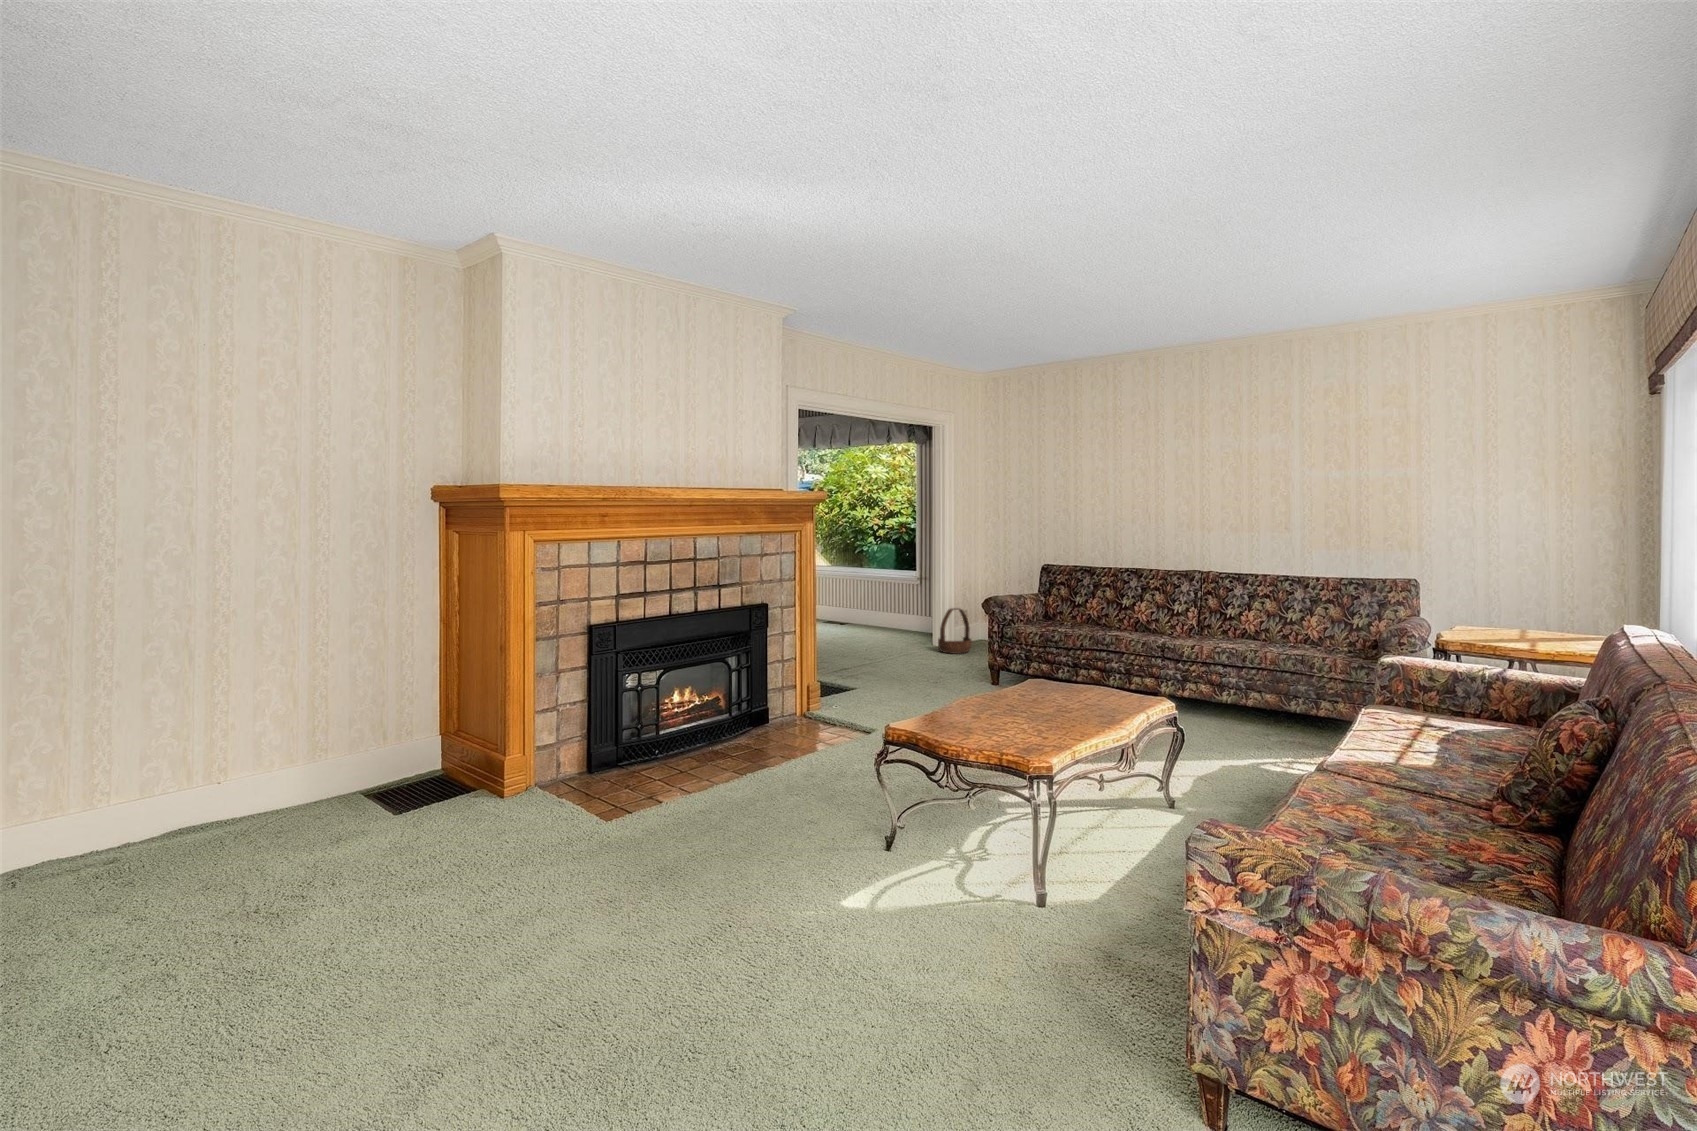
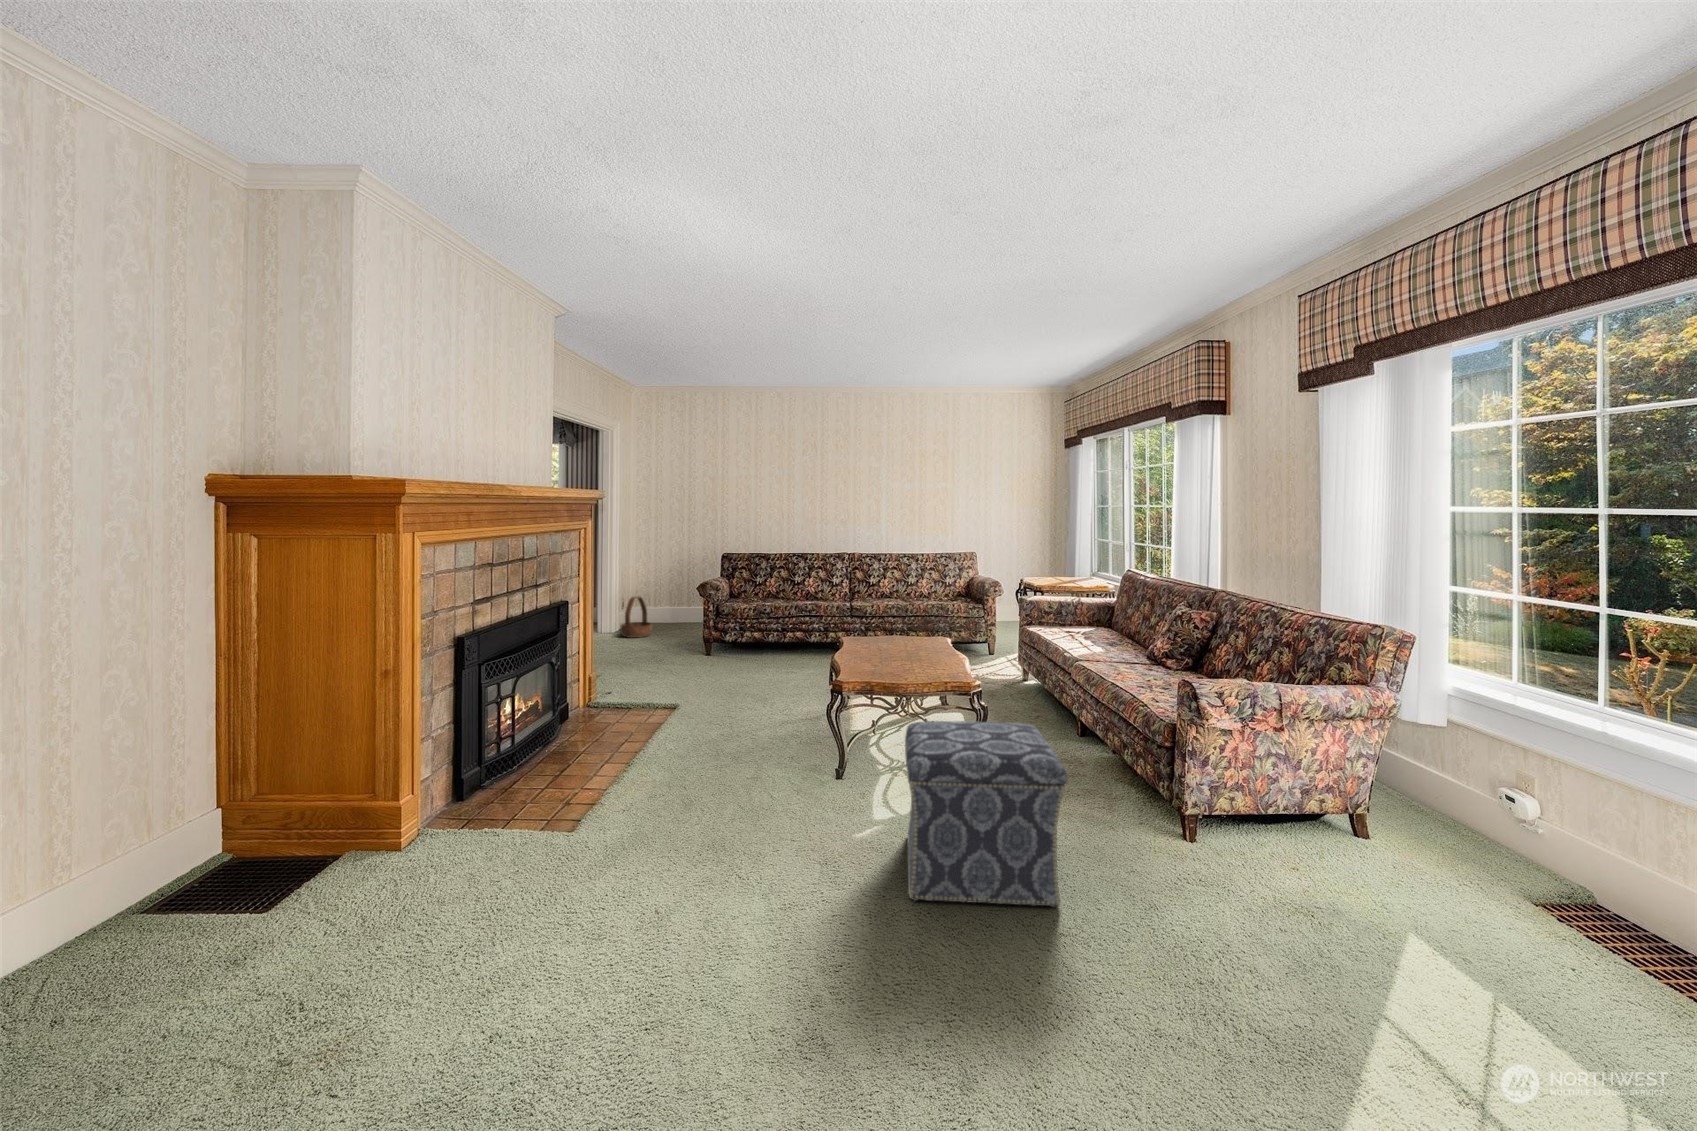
ottoman: none [705,792,964,1086] -> present [905,721,1068,907]

